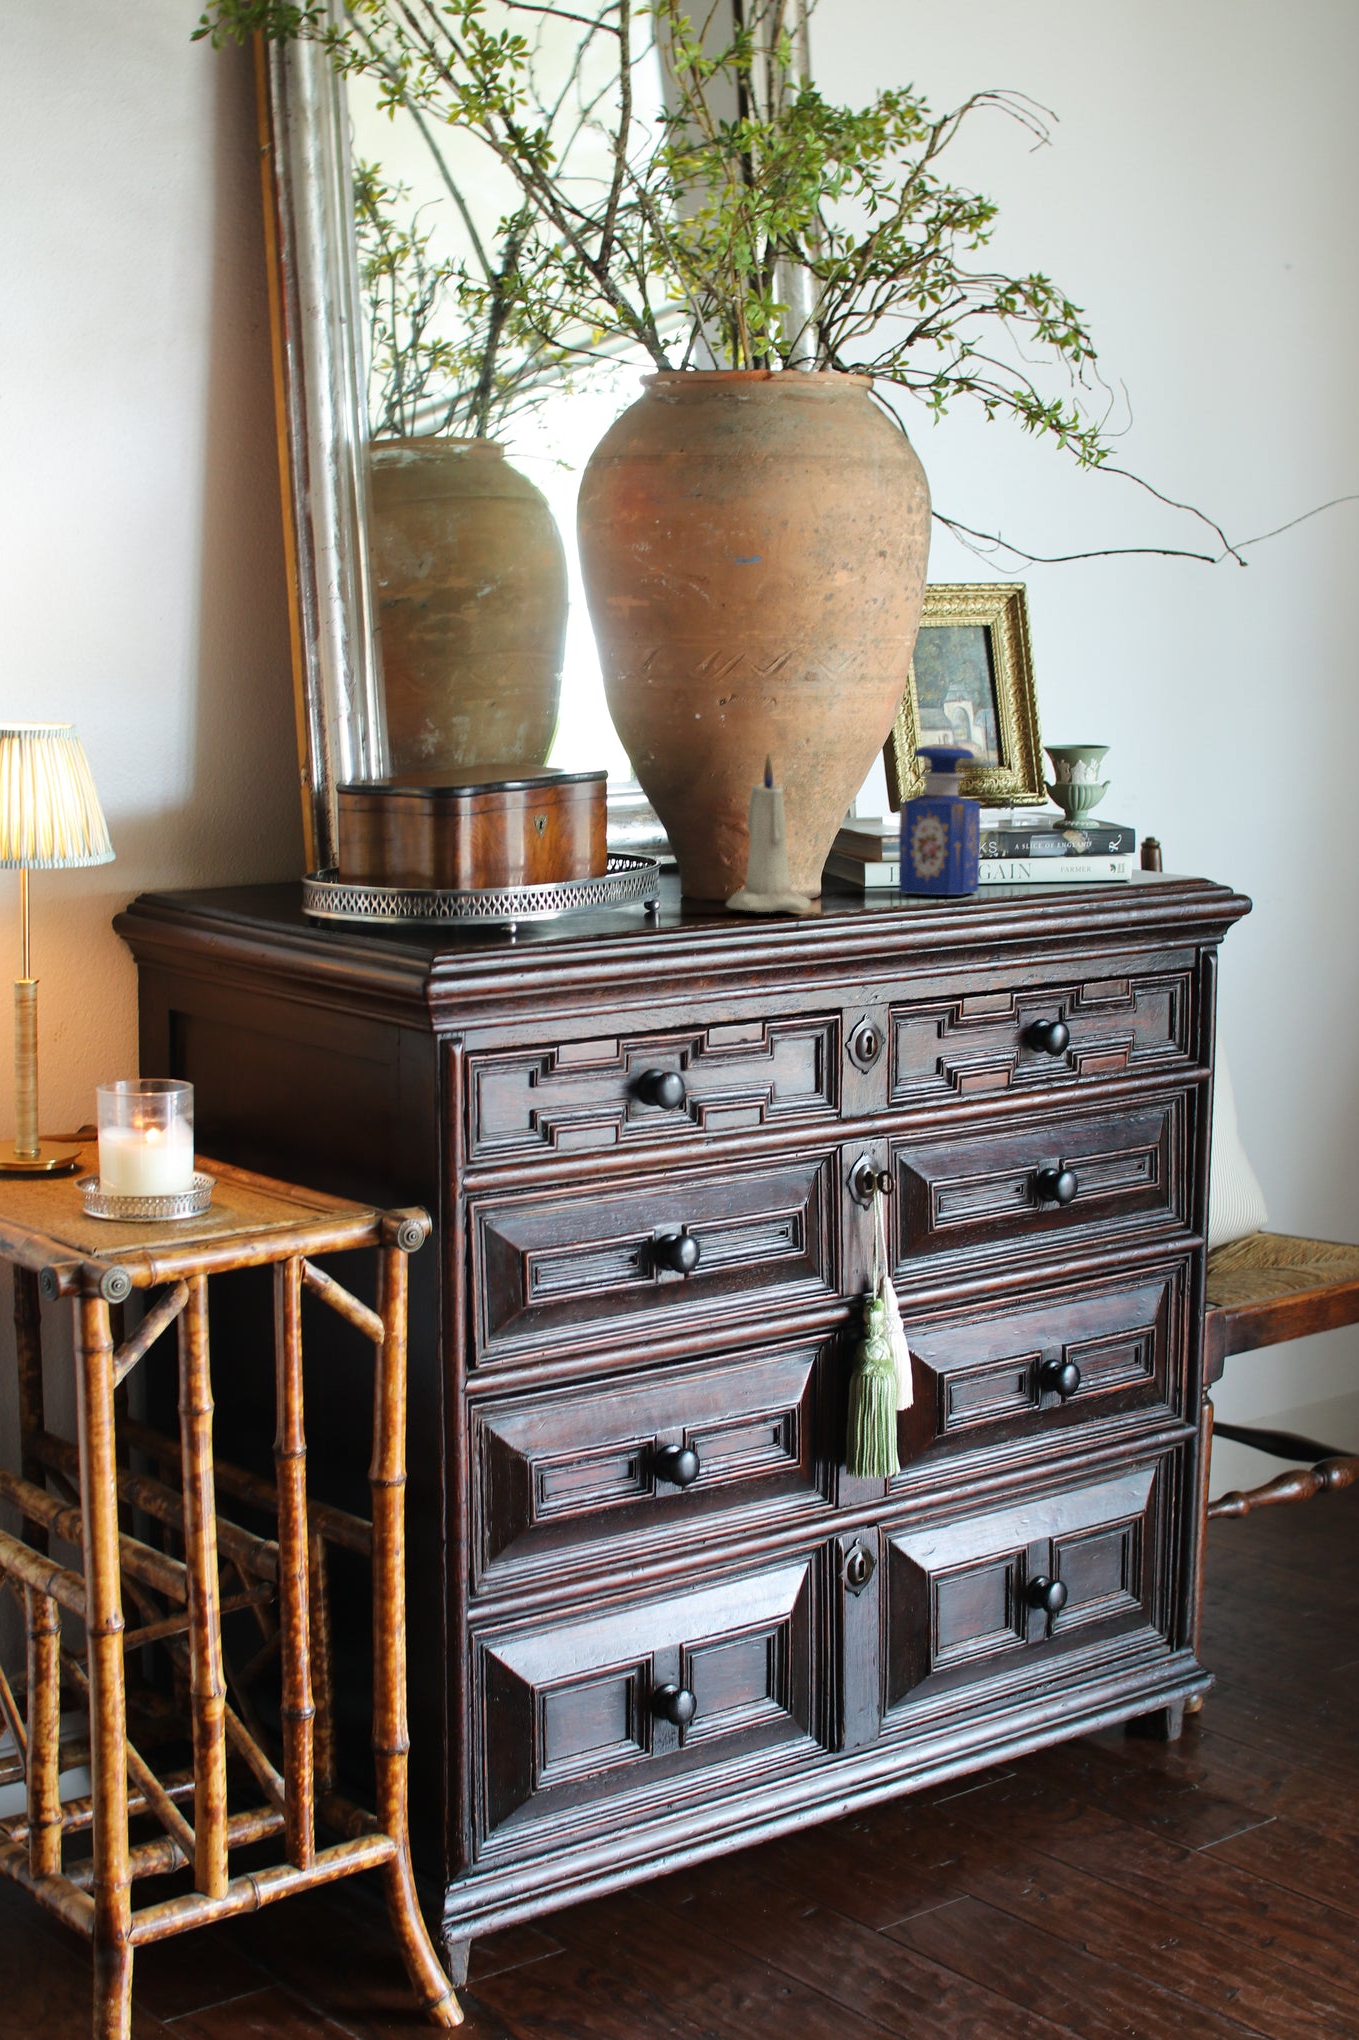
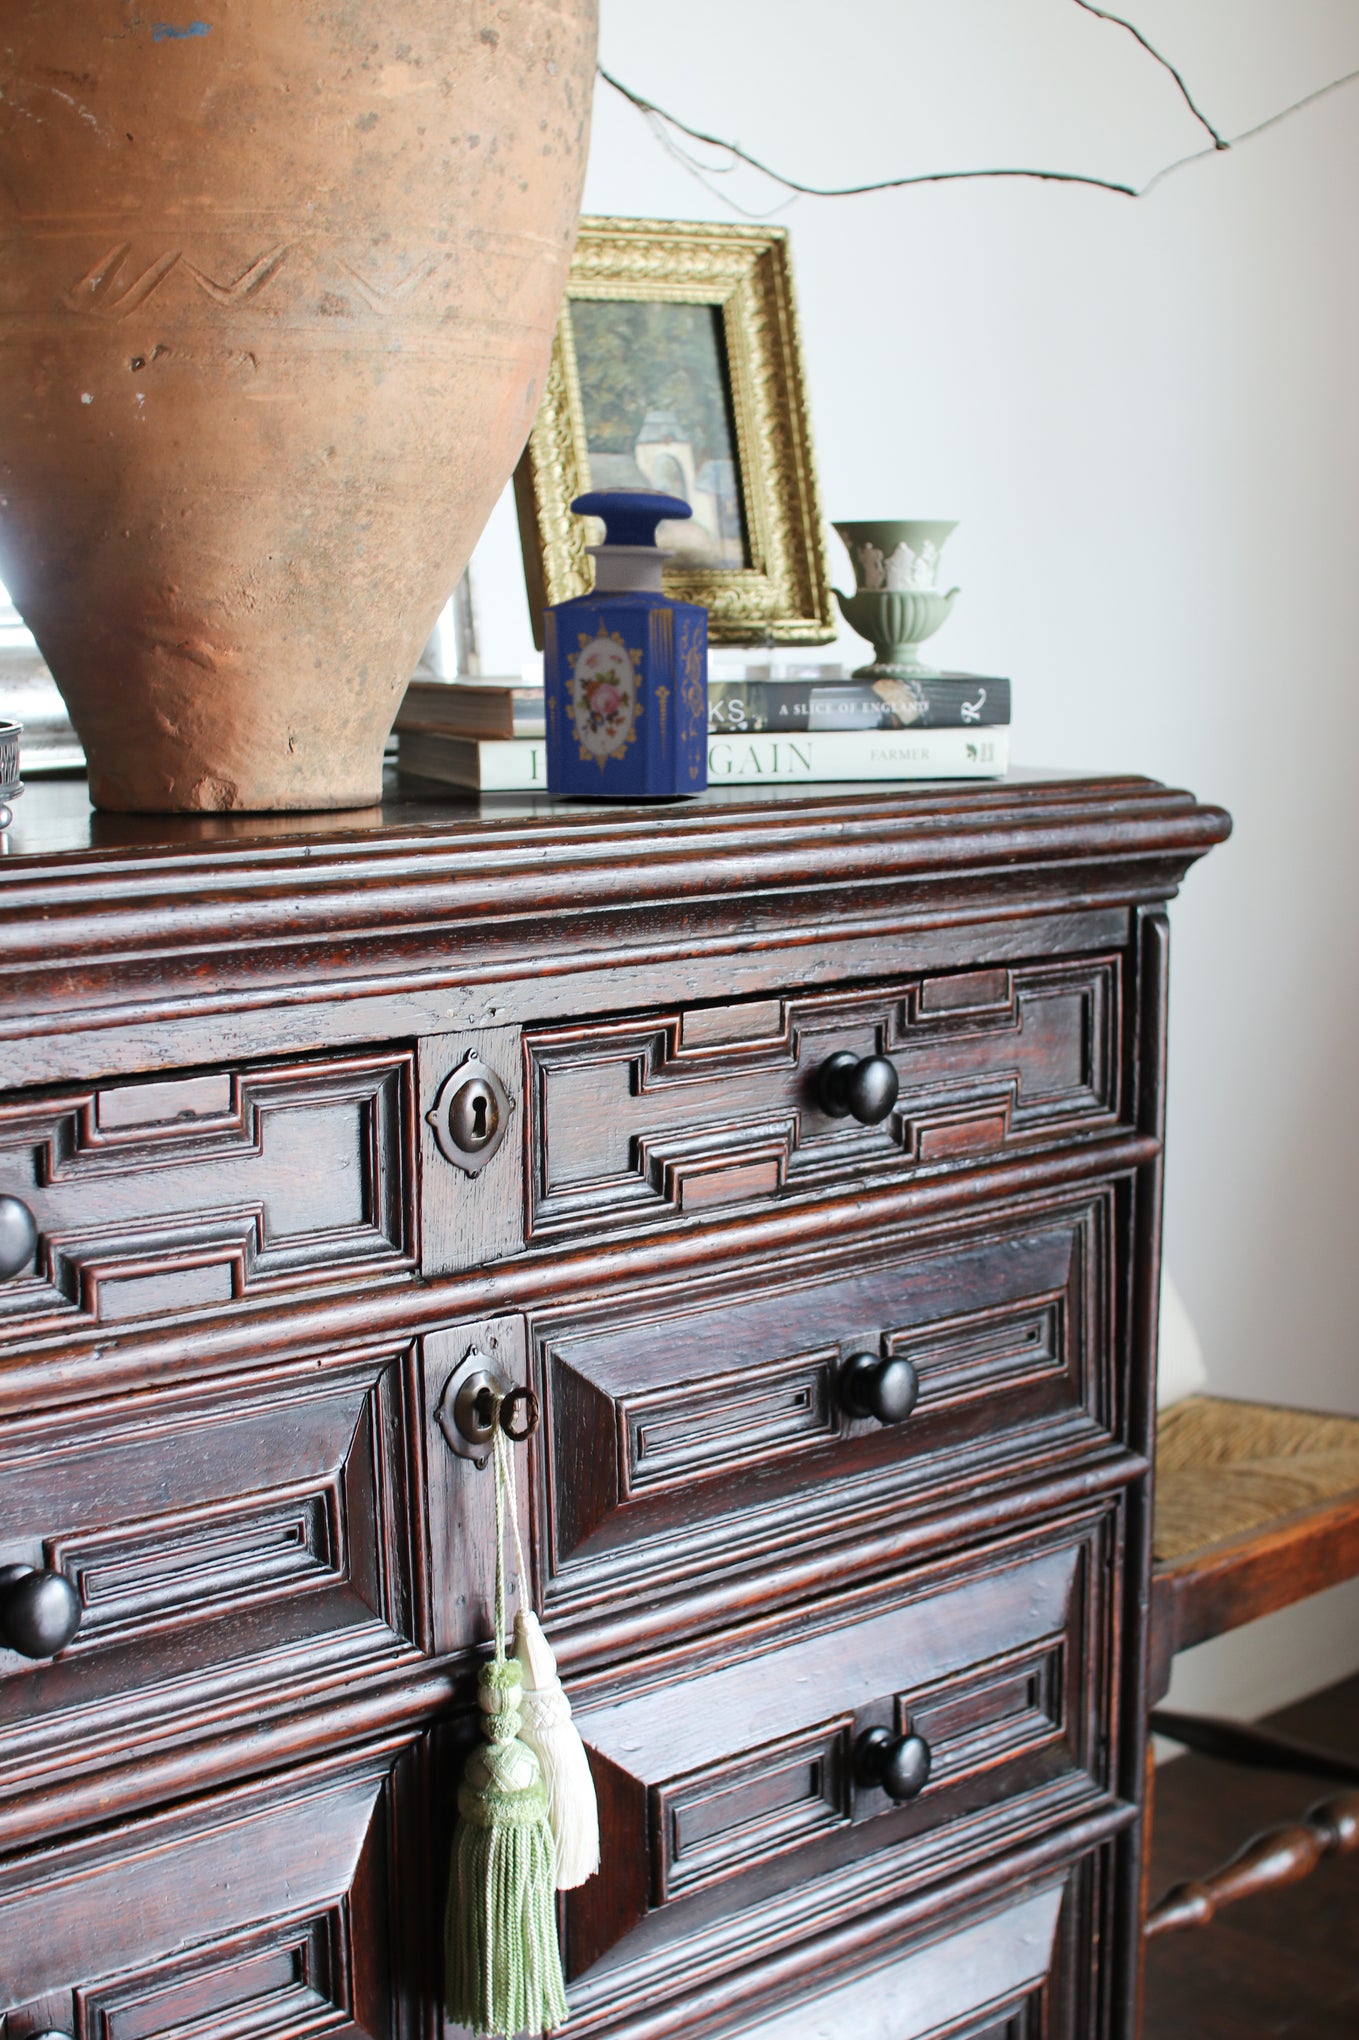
candle: present [727,755,811,912] -> none [159,477,345,827]

